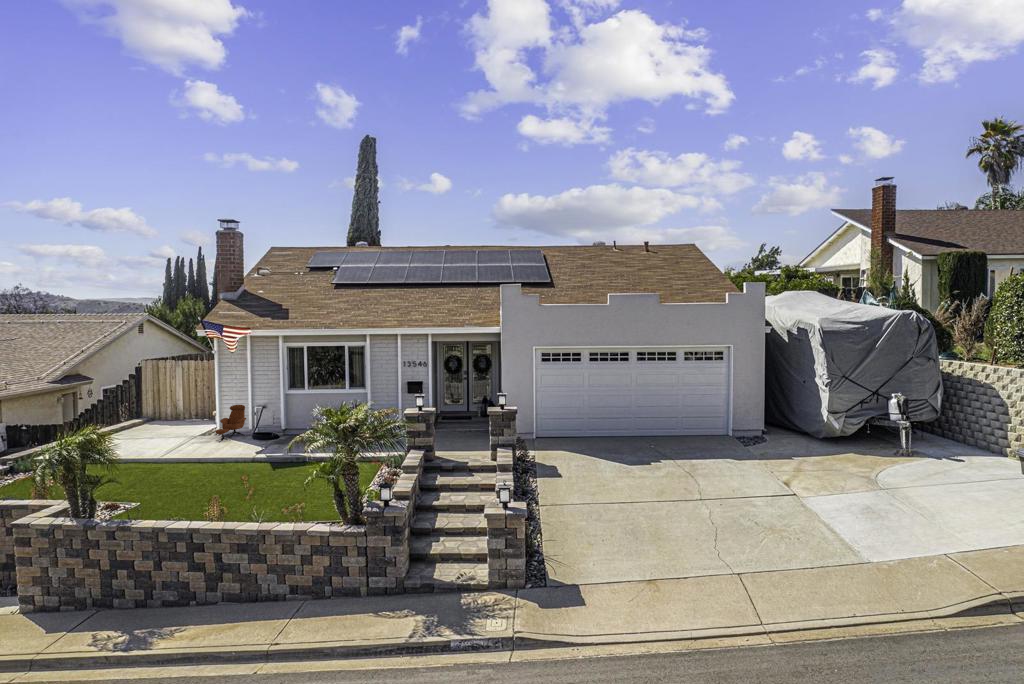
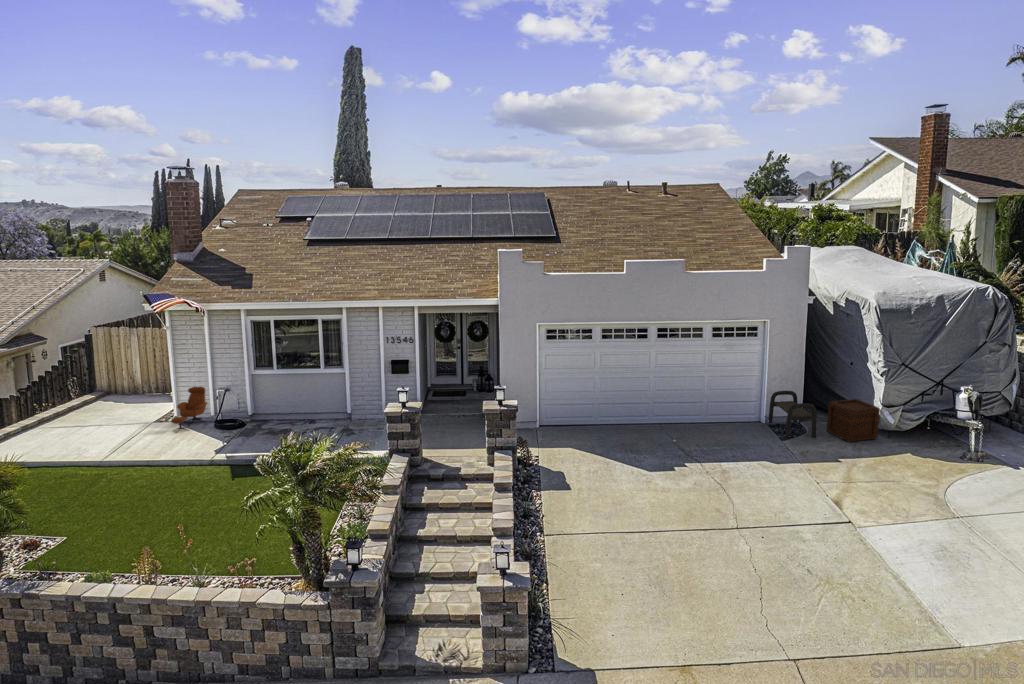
bench: none [733,404,773,442] -> present [768,391,817,438]
wooden crate: none [783,409,826,444] -> present [827,399,880,442]

